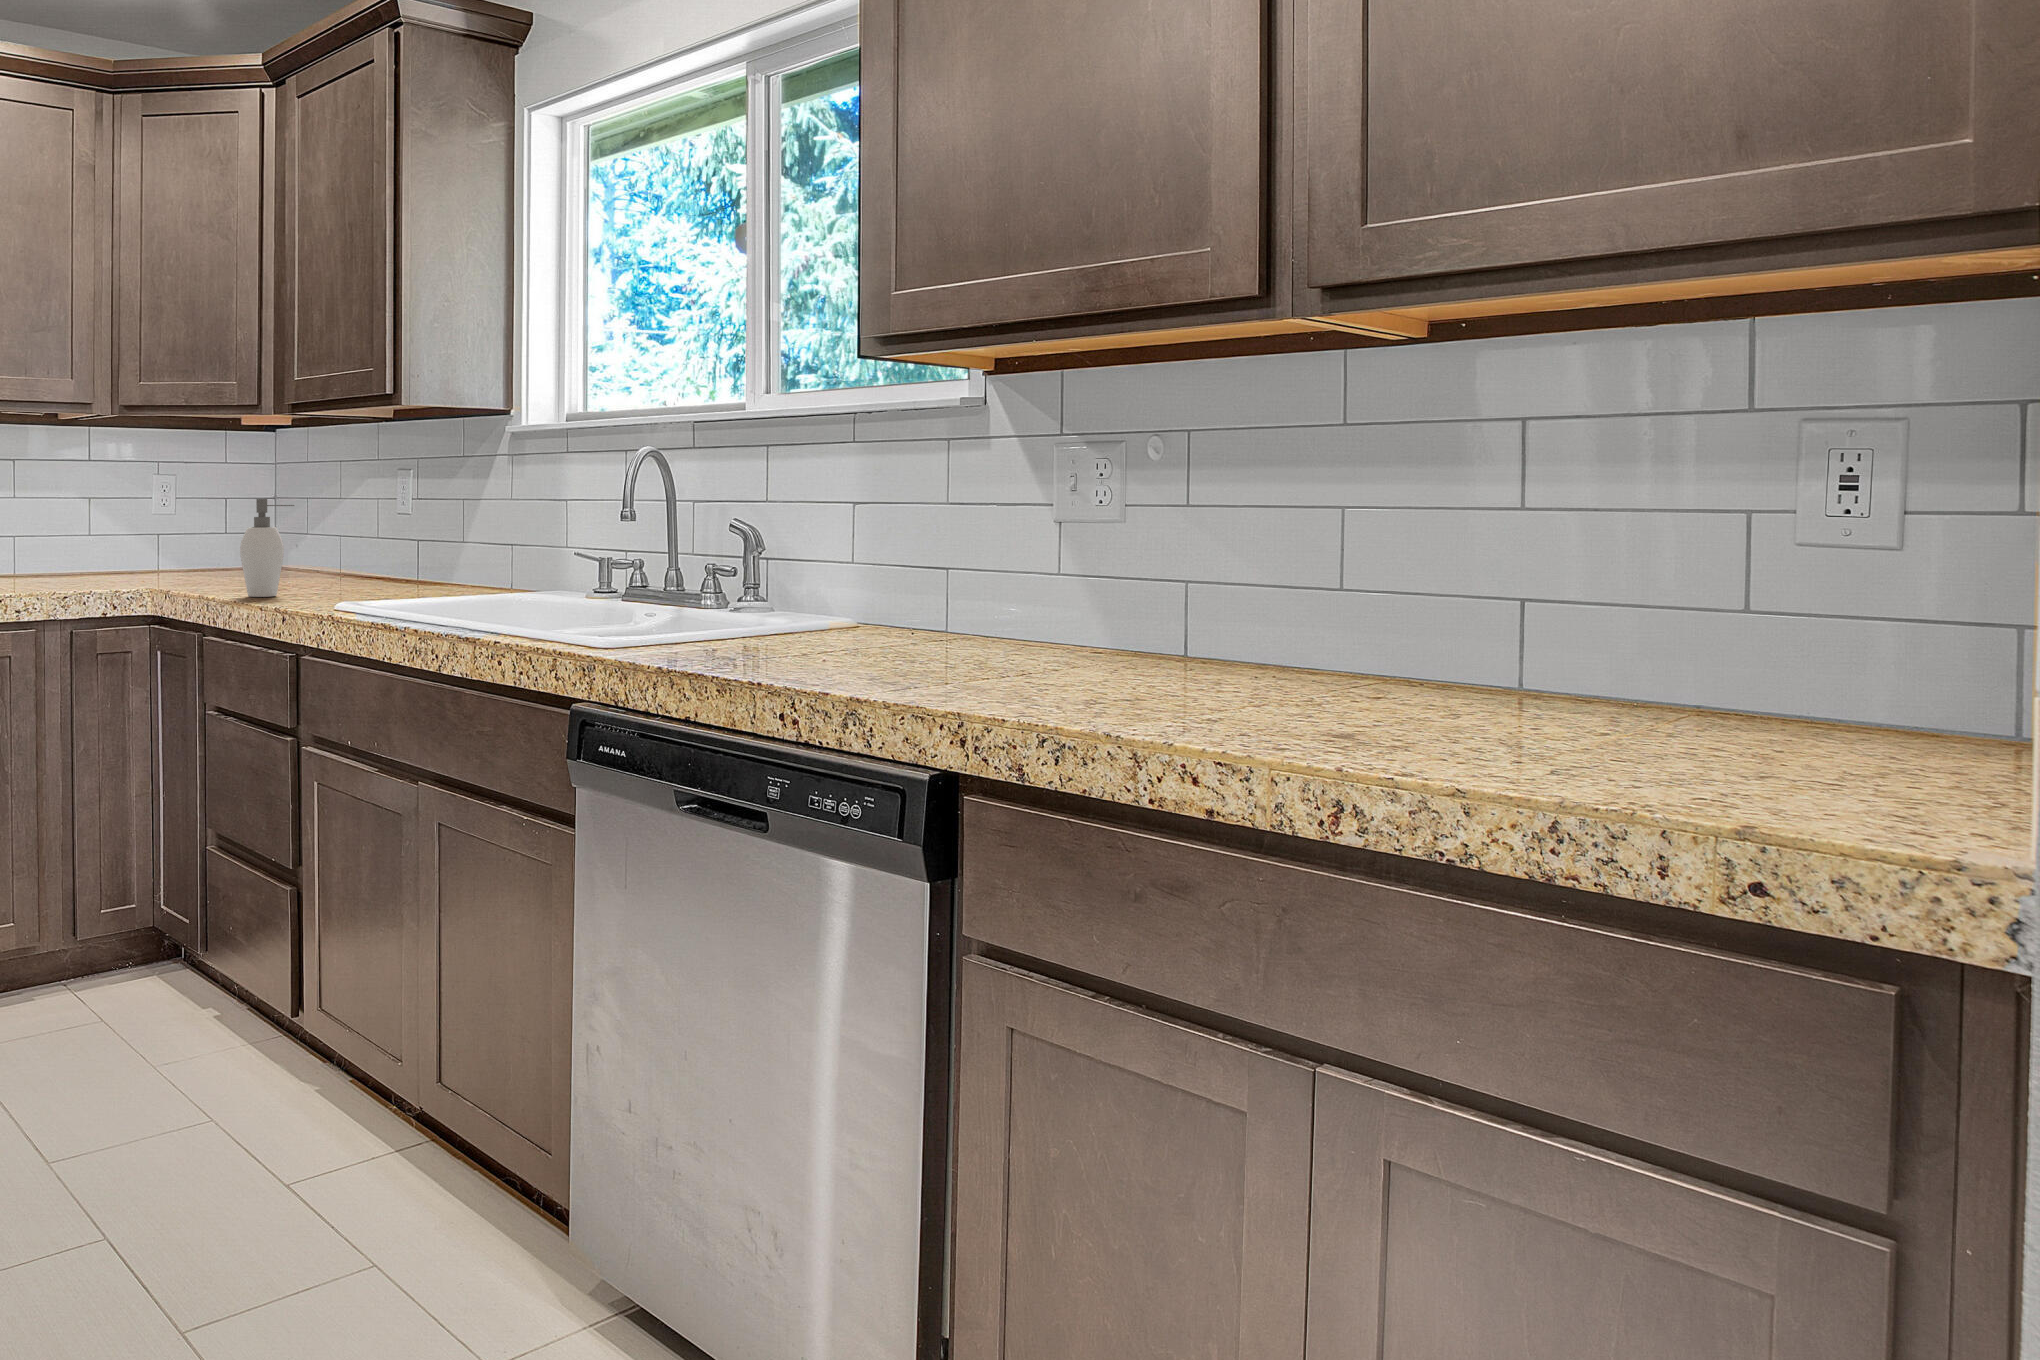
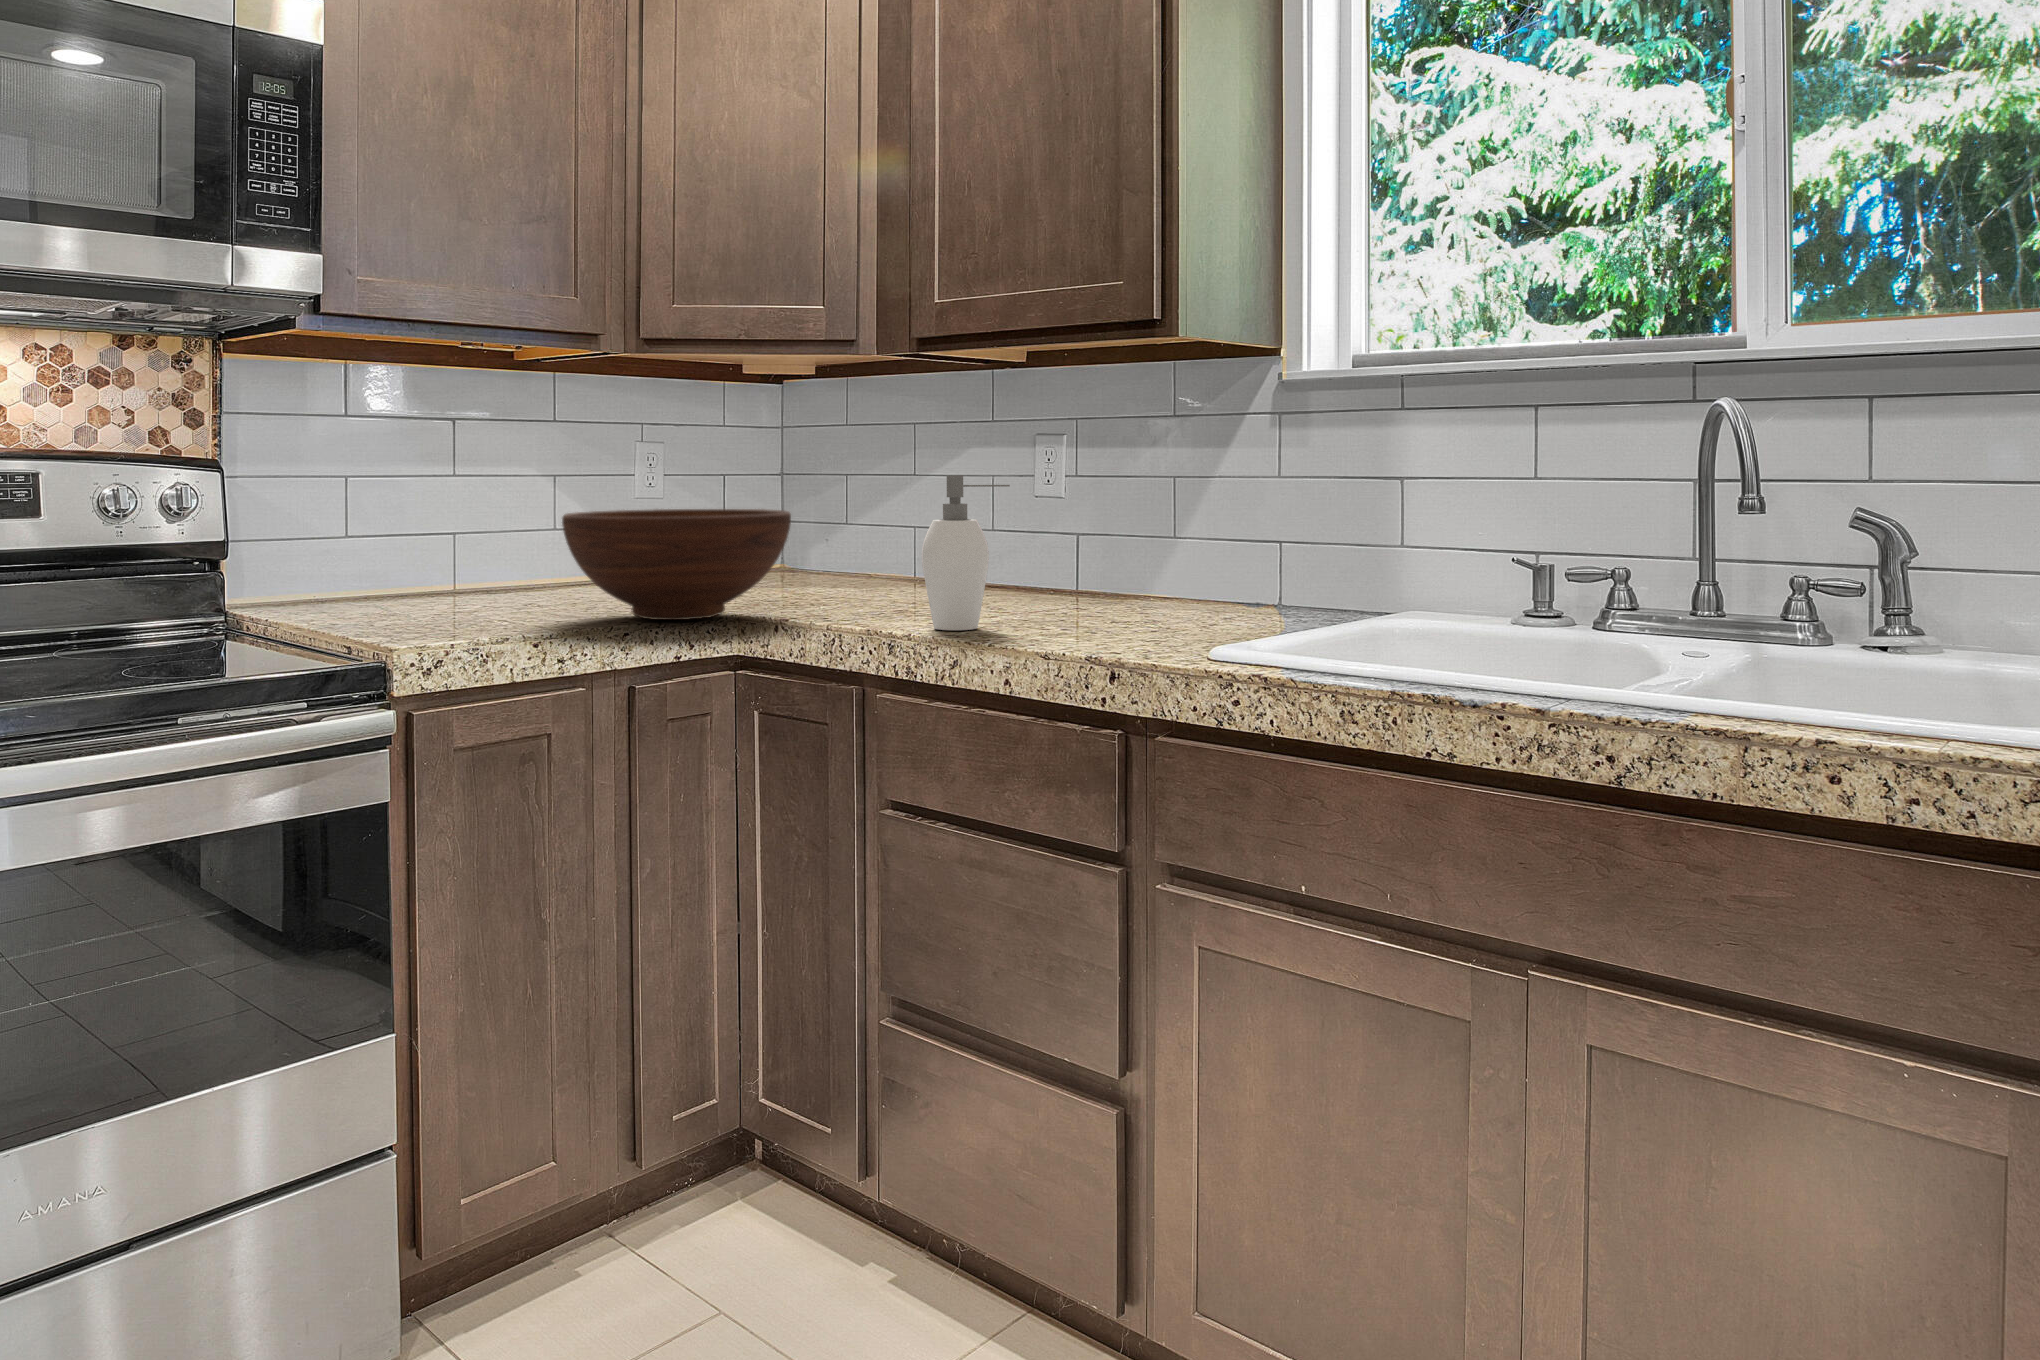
fruit bowl: none [40,520,190,590] -> present [562,509,791,620]

